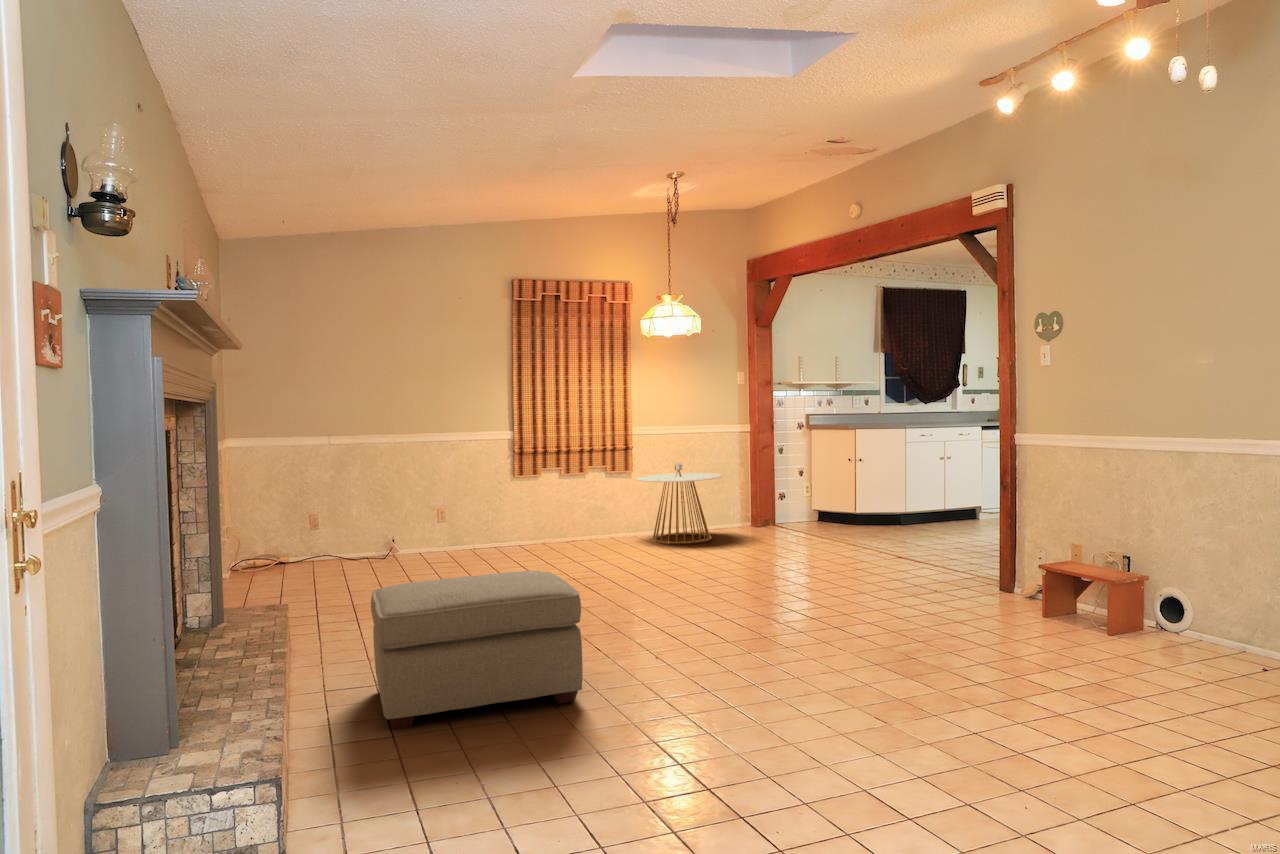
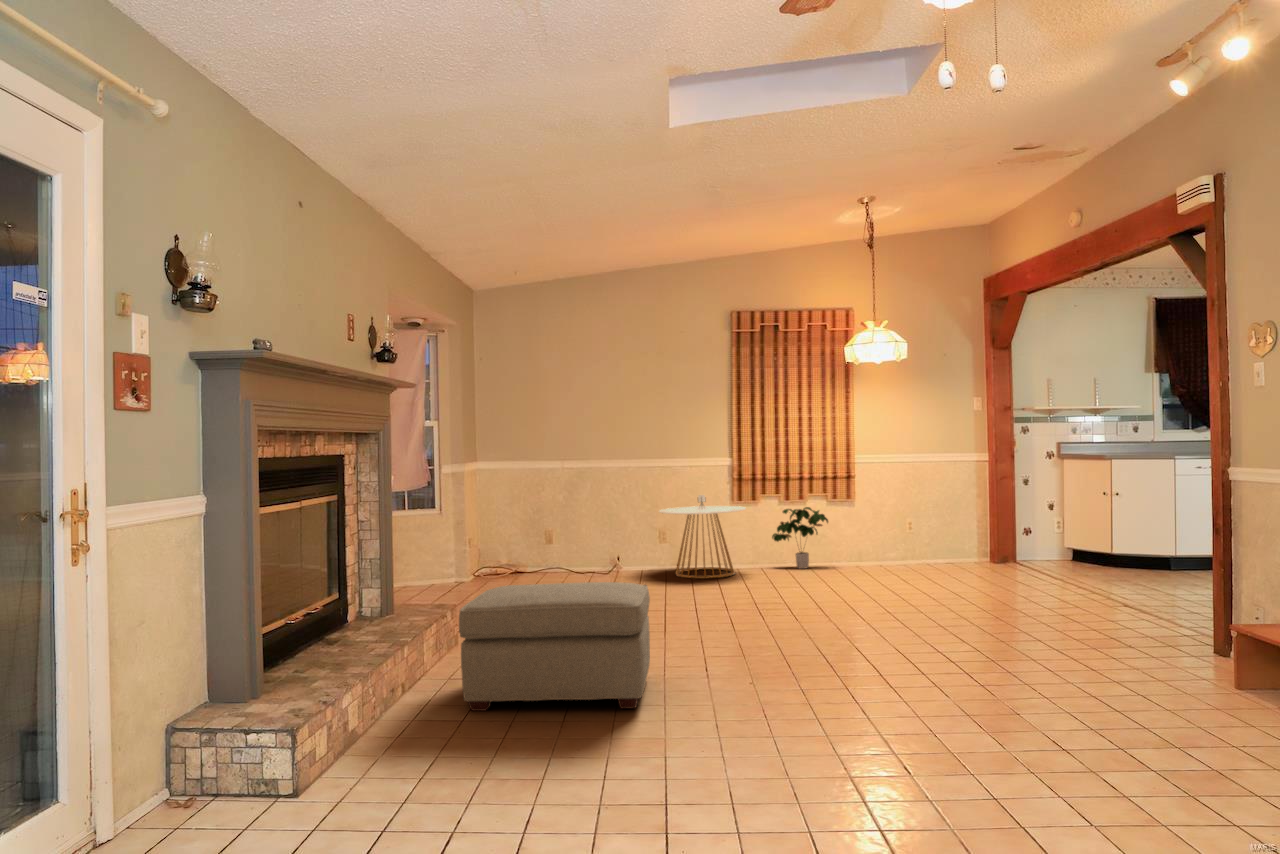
side table: present [637,463,722,545] -> present [659,495,746,579]
potted plant: none [555,481,611,543] -> present [772,507,828,569]

